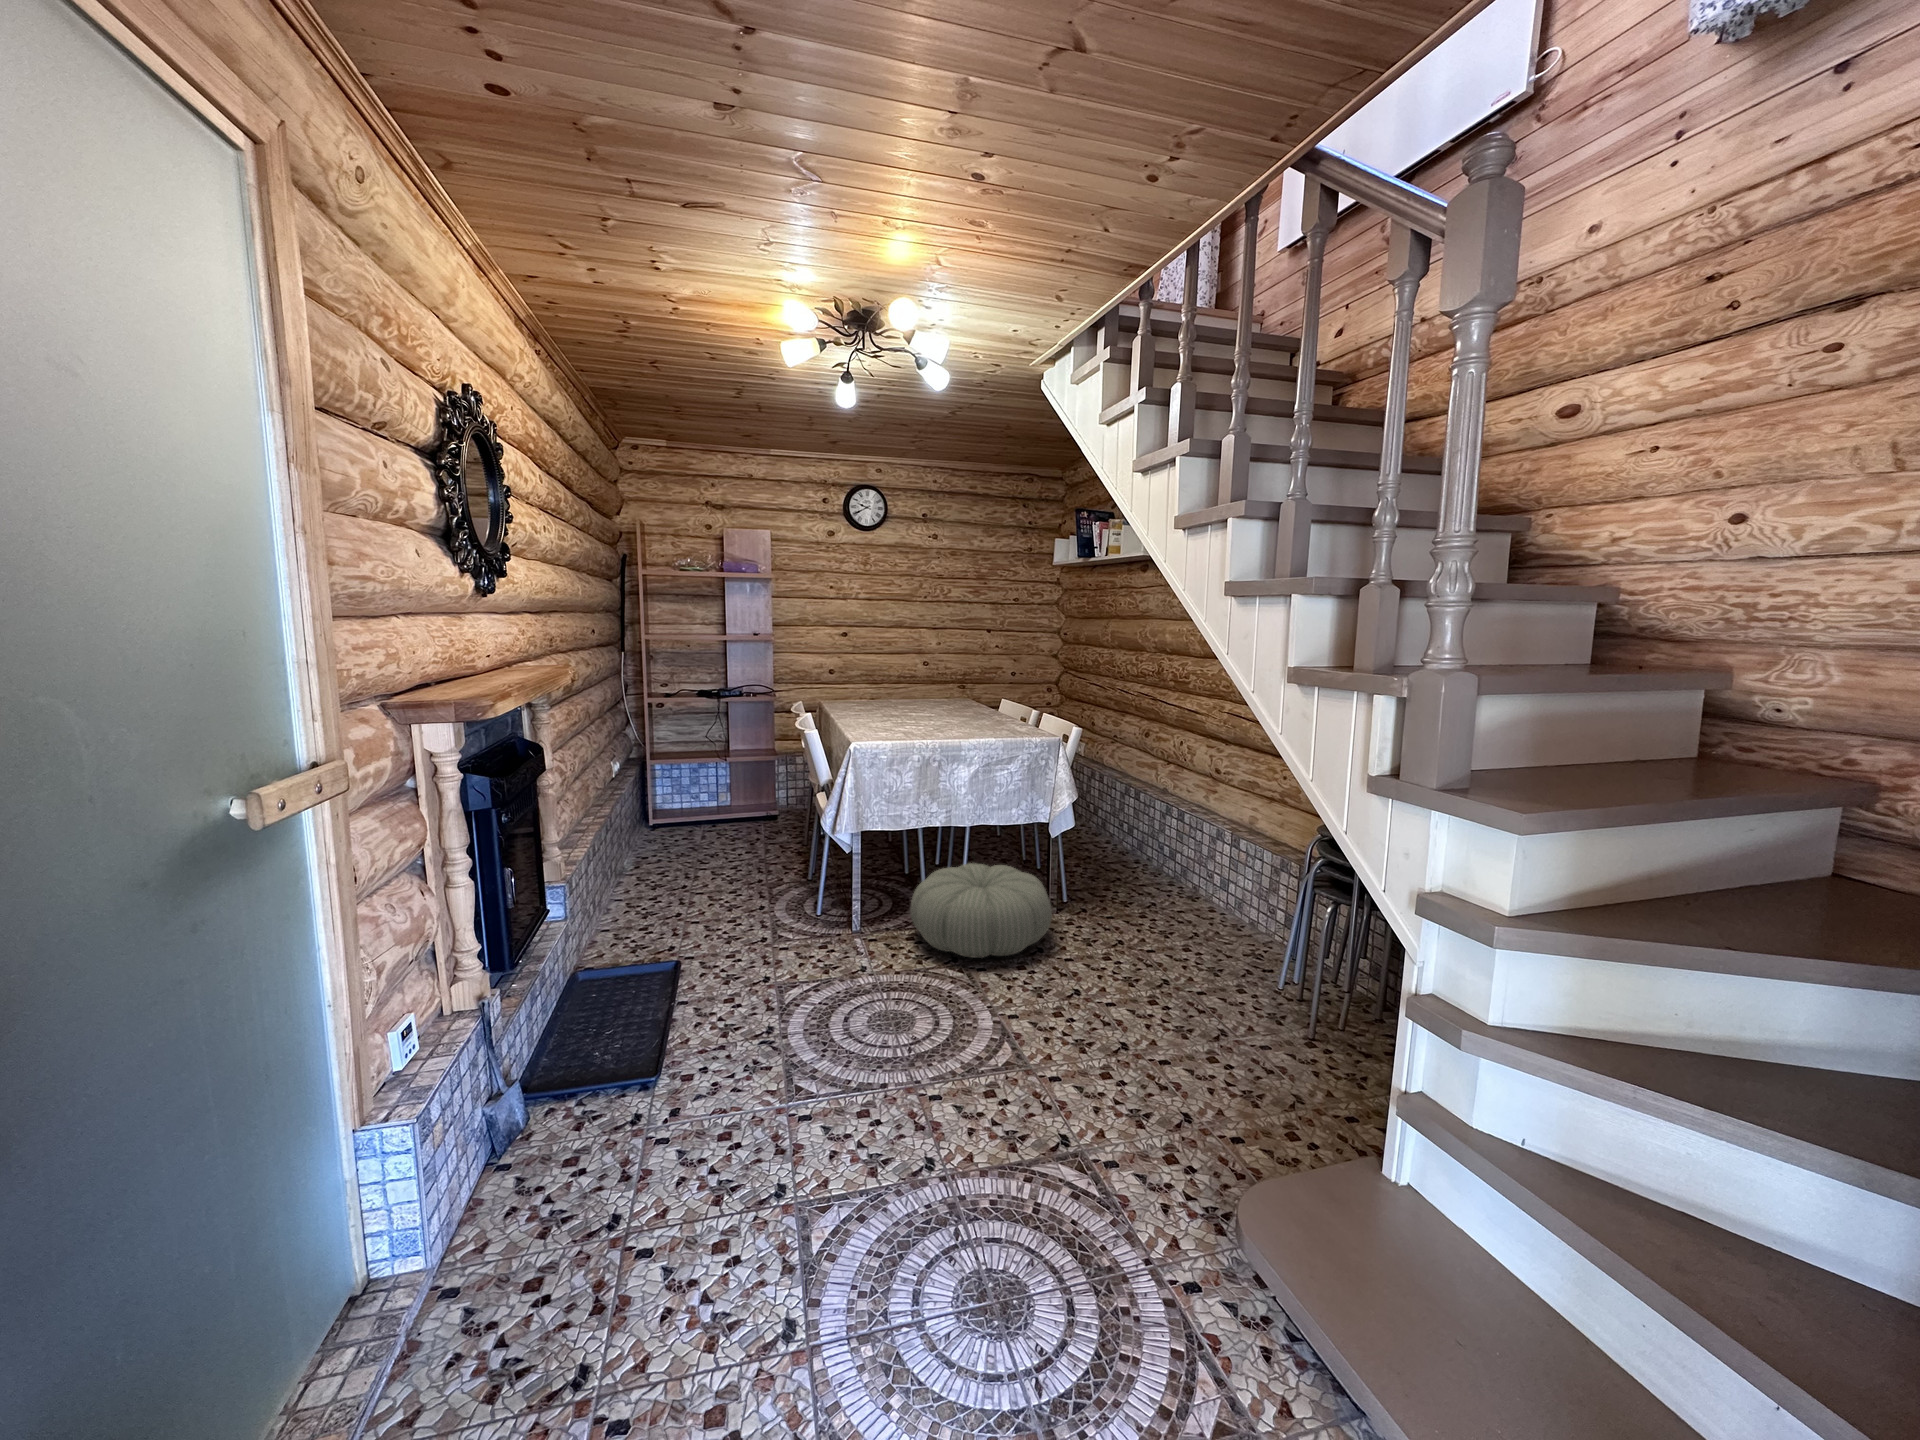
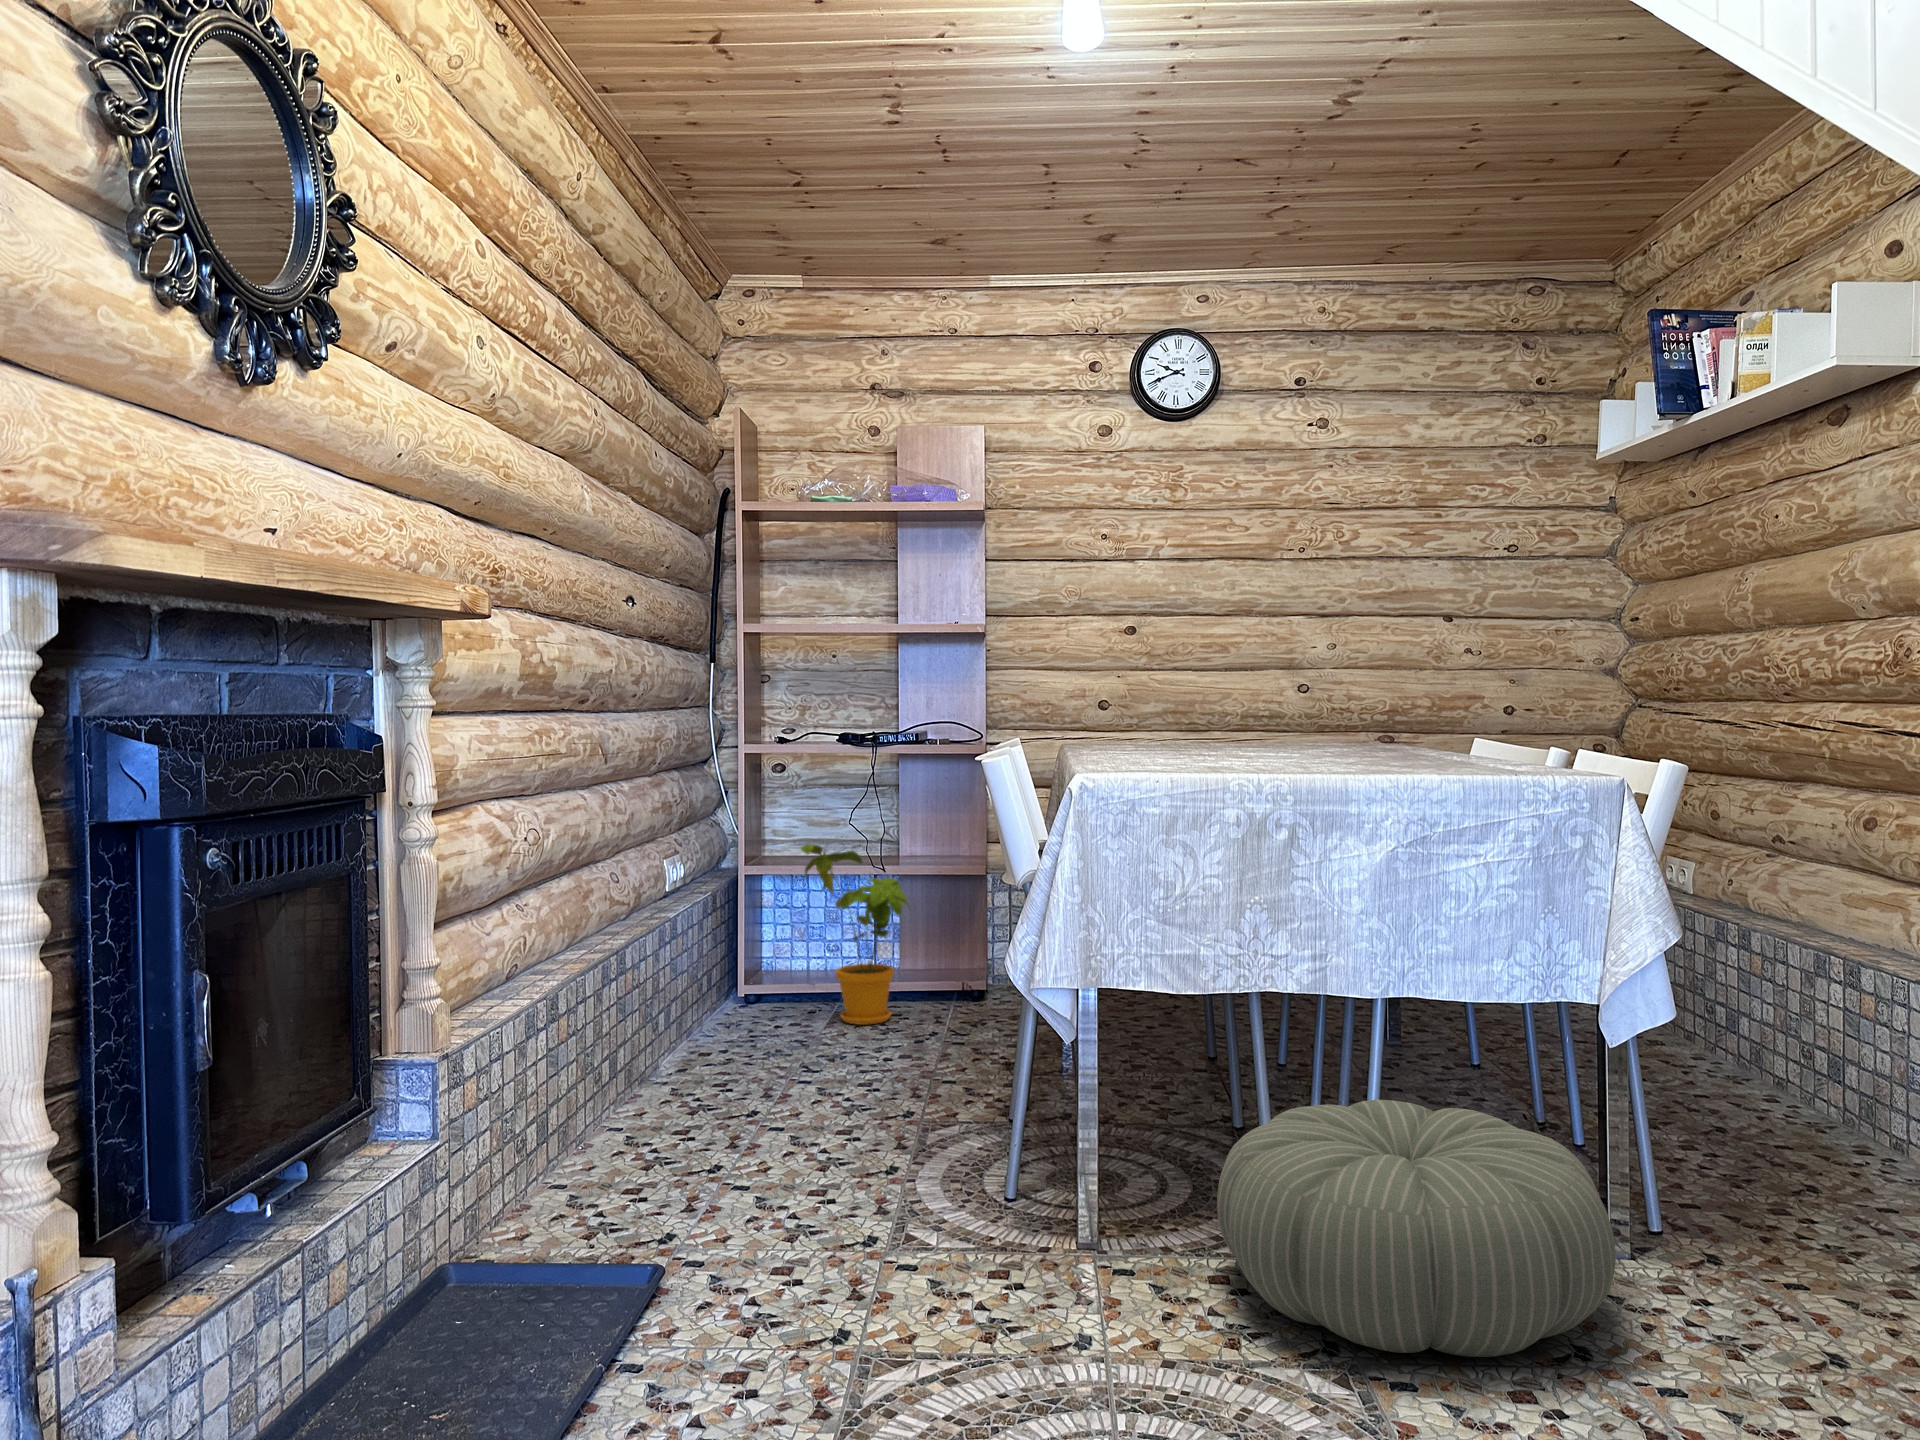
house plant: none [685,747,744,834] -> present [801,844,910,1025]

